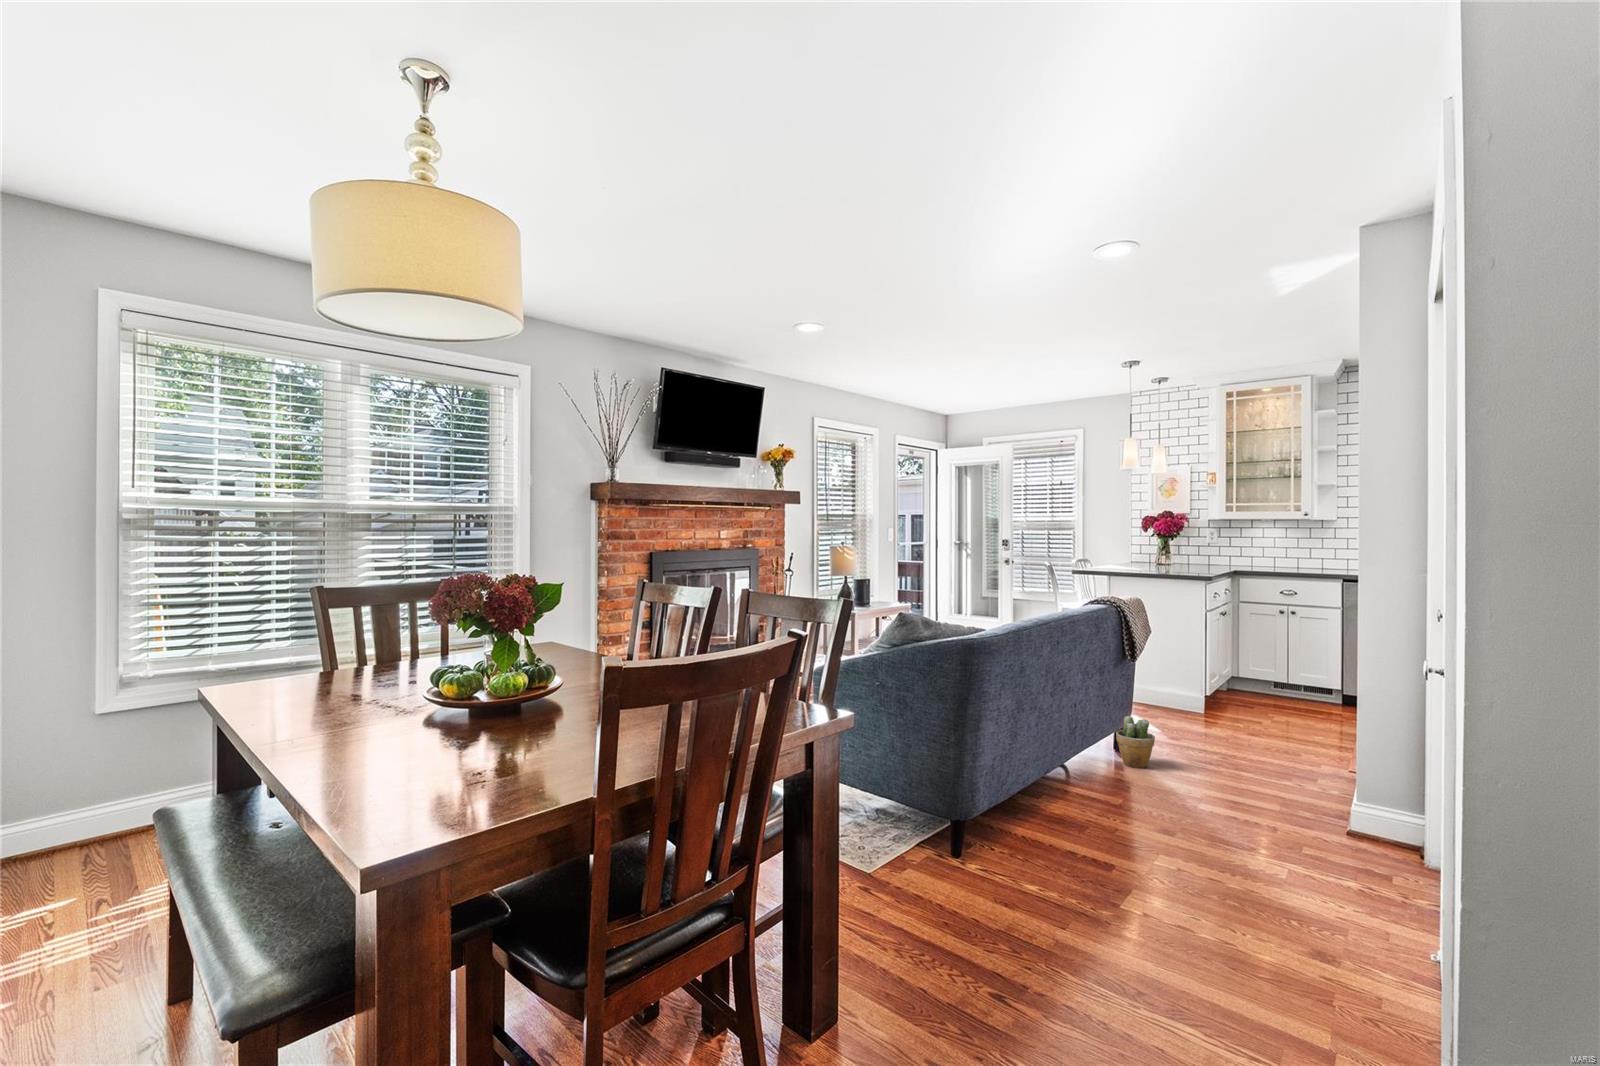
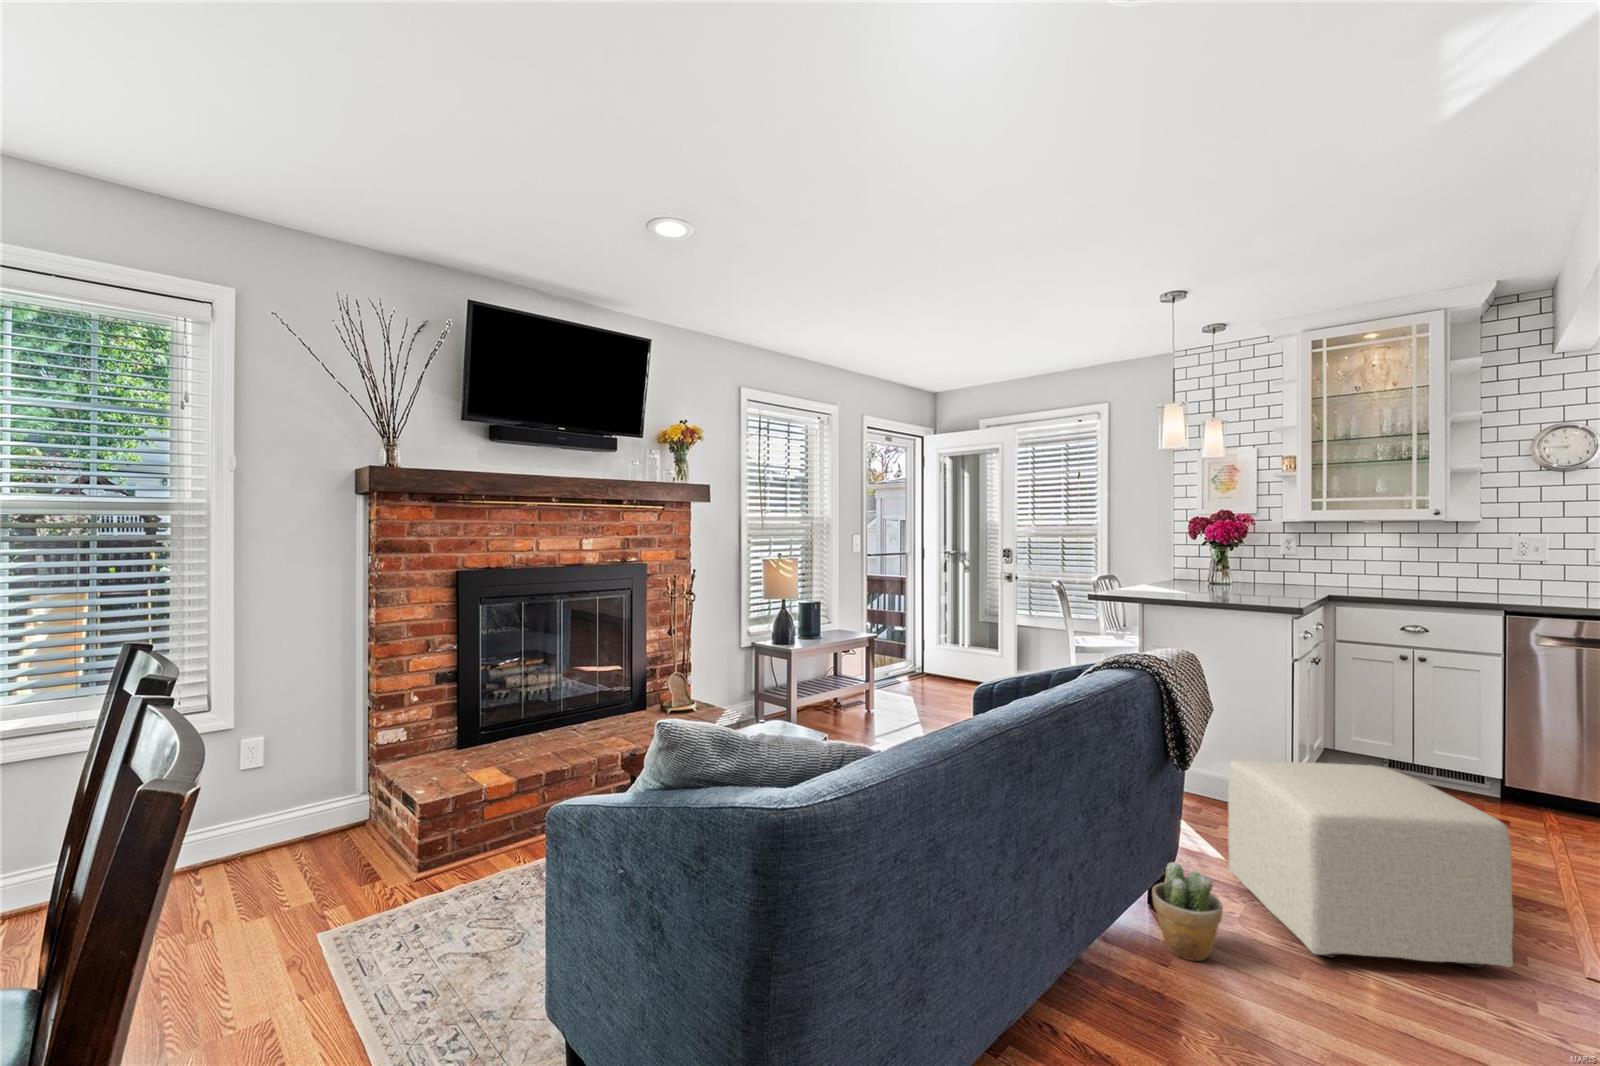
ottoman: none [1161,666,1307,767] -> present [1228,760,1514,968]

